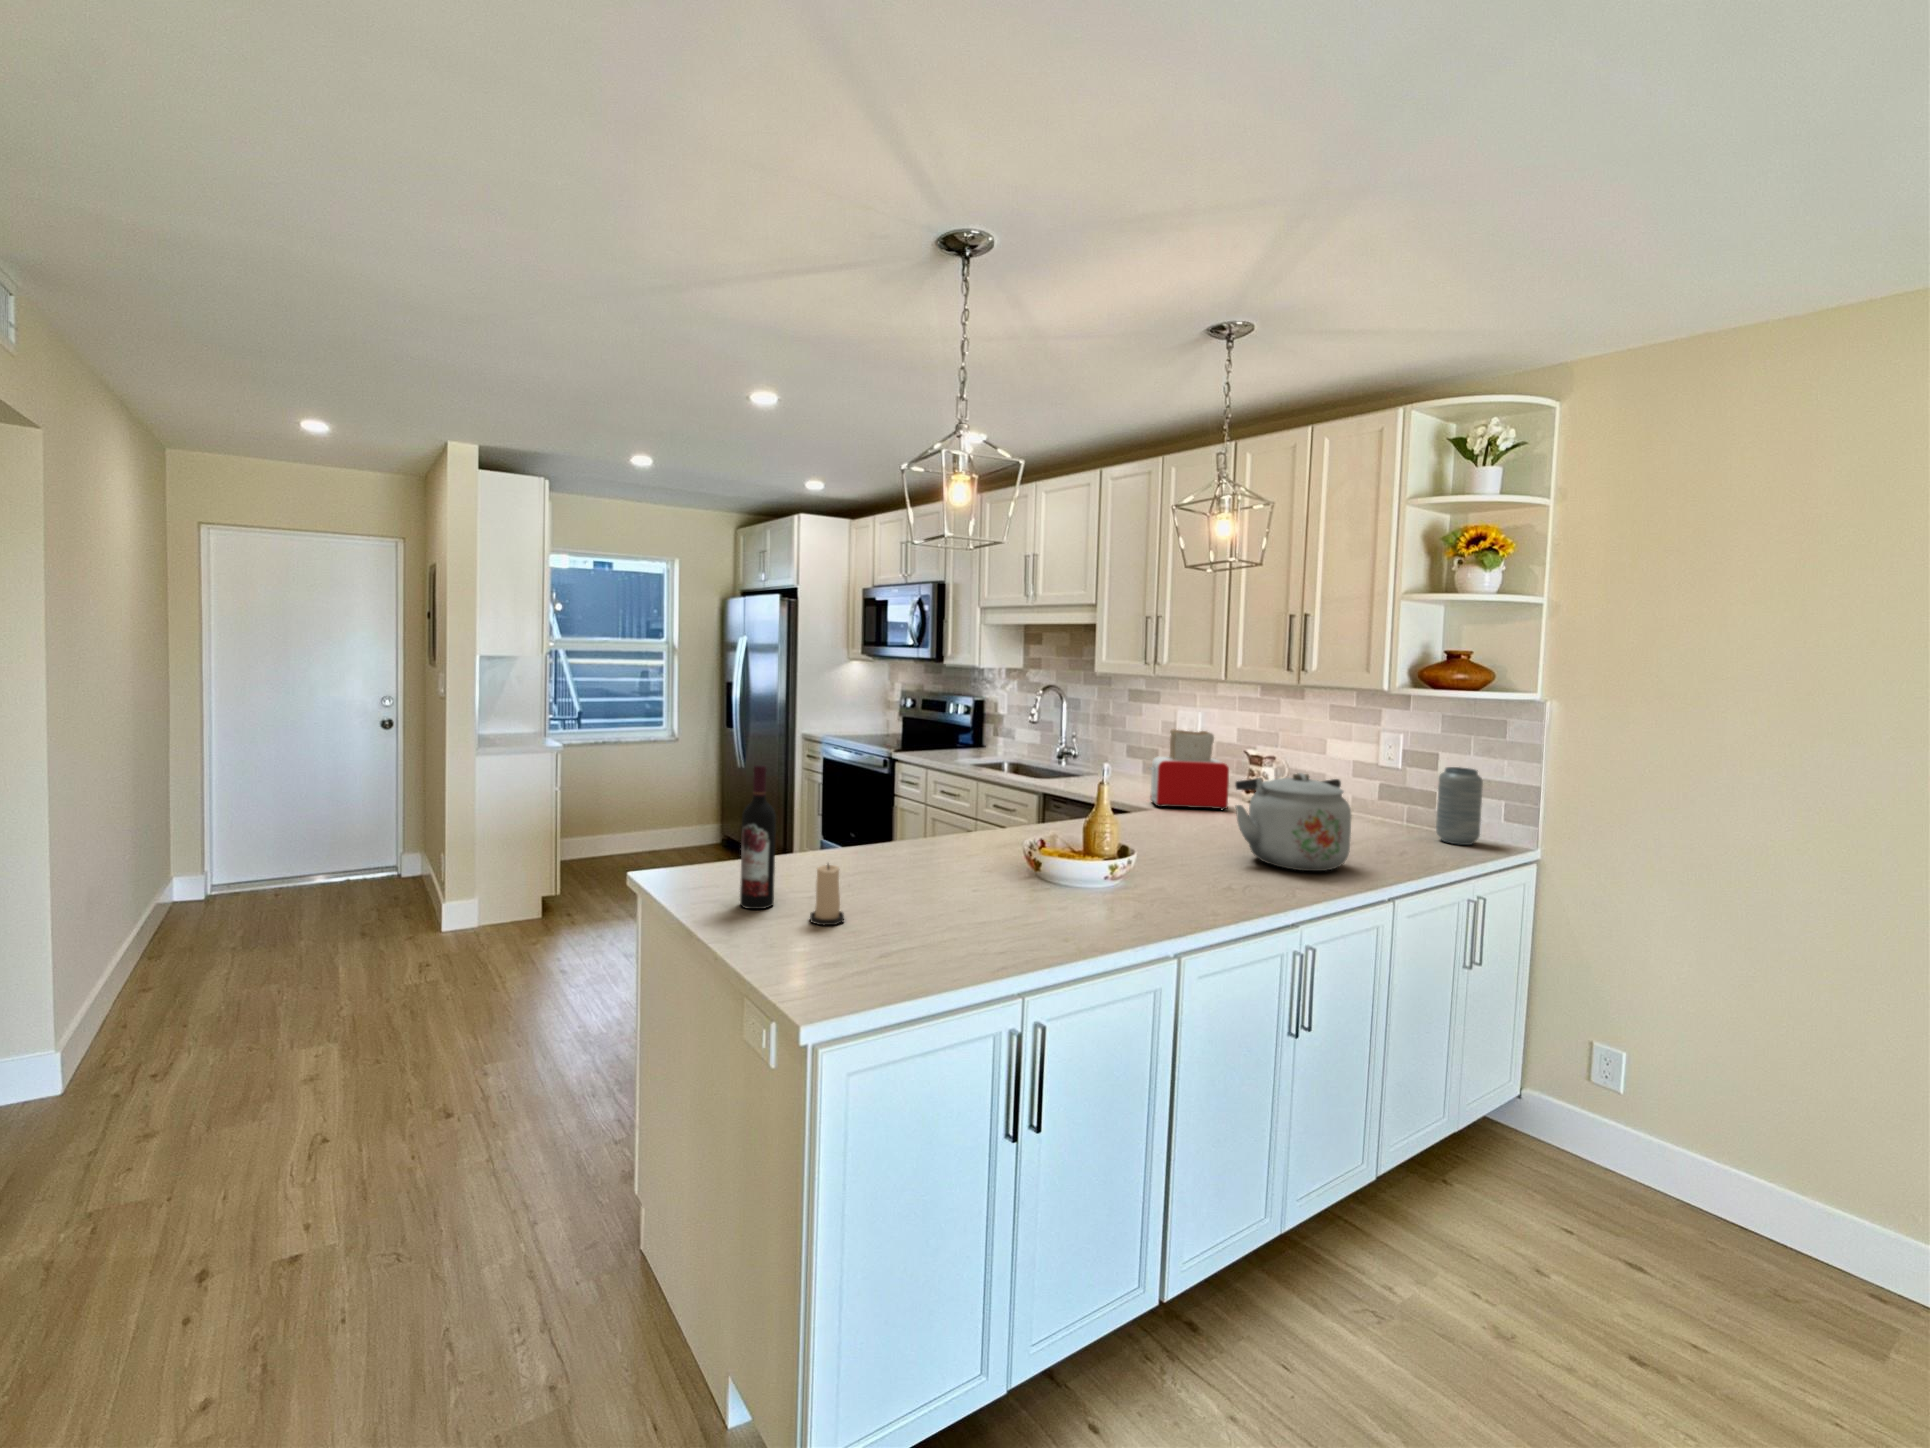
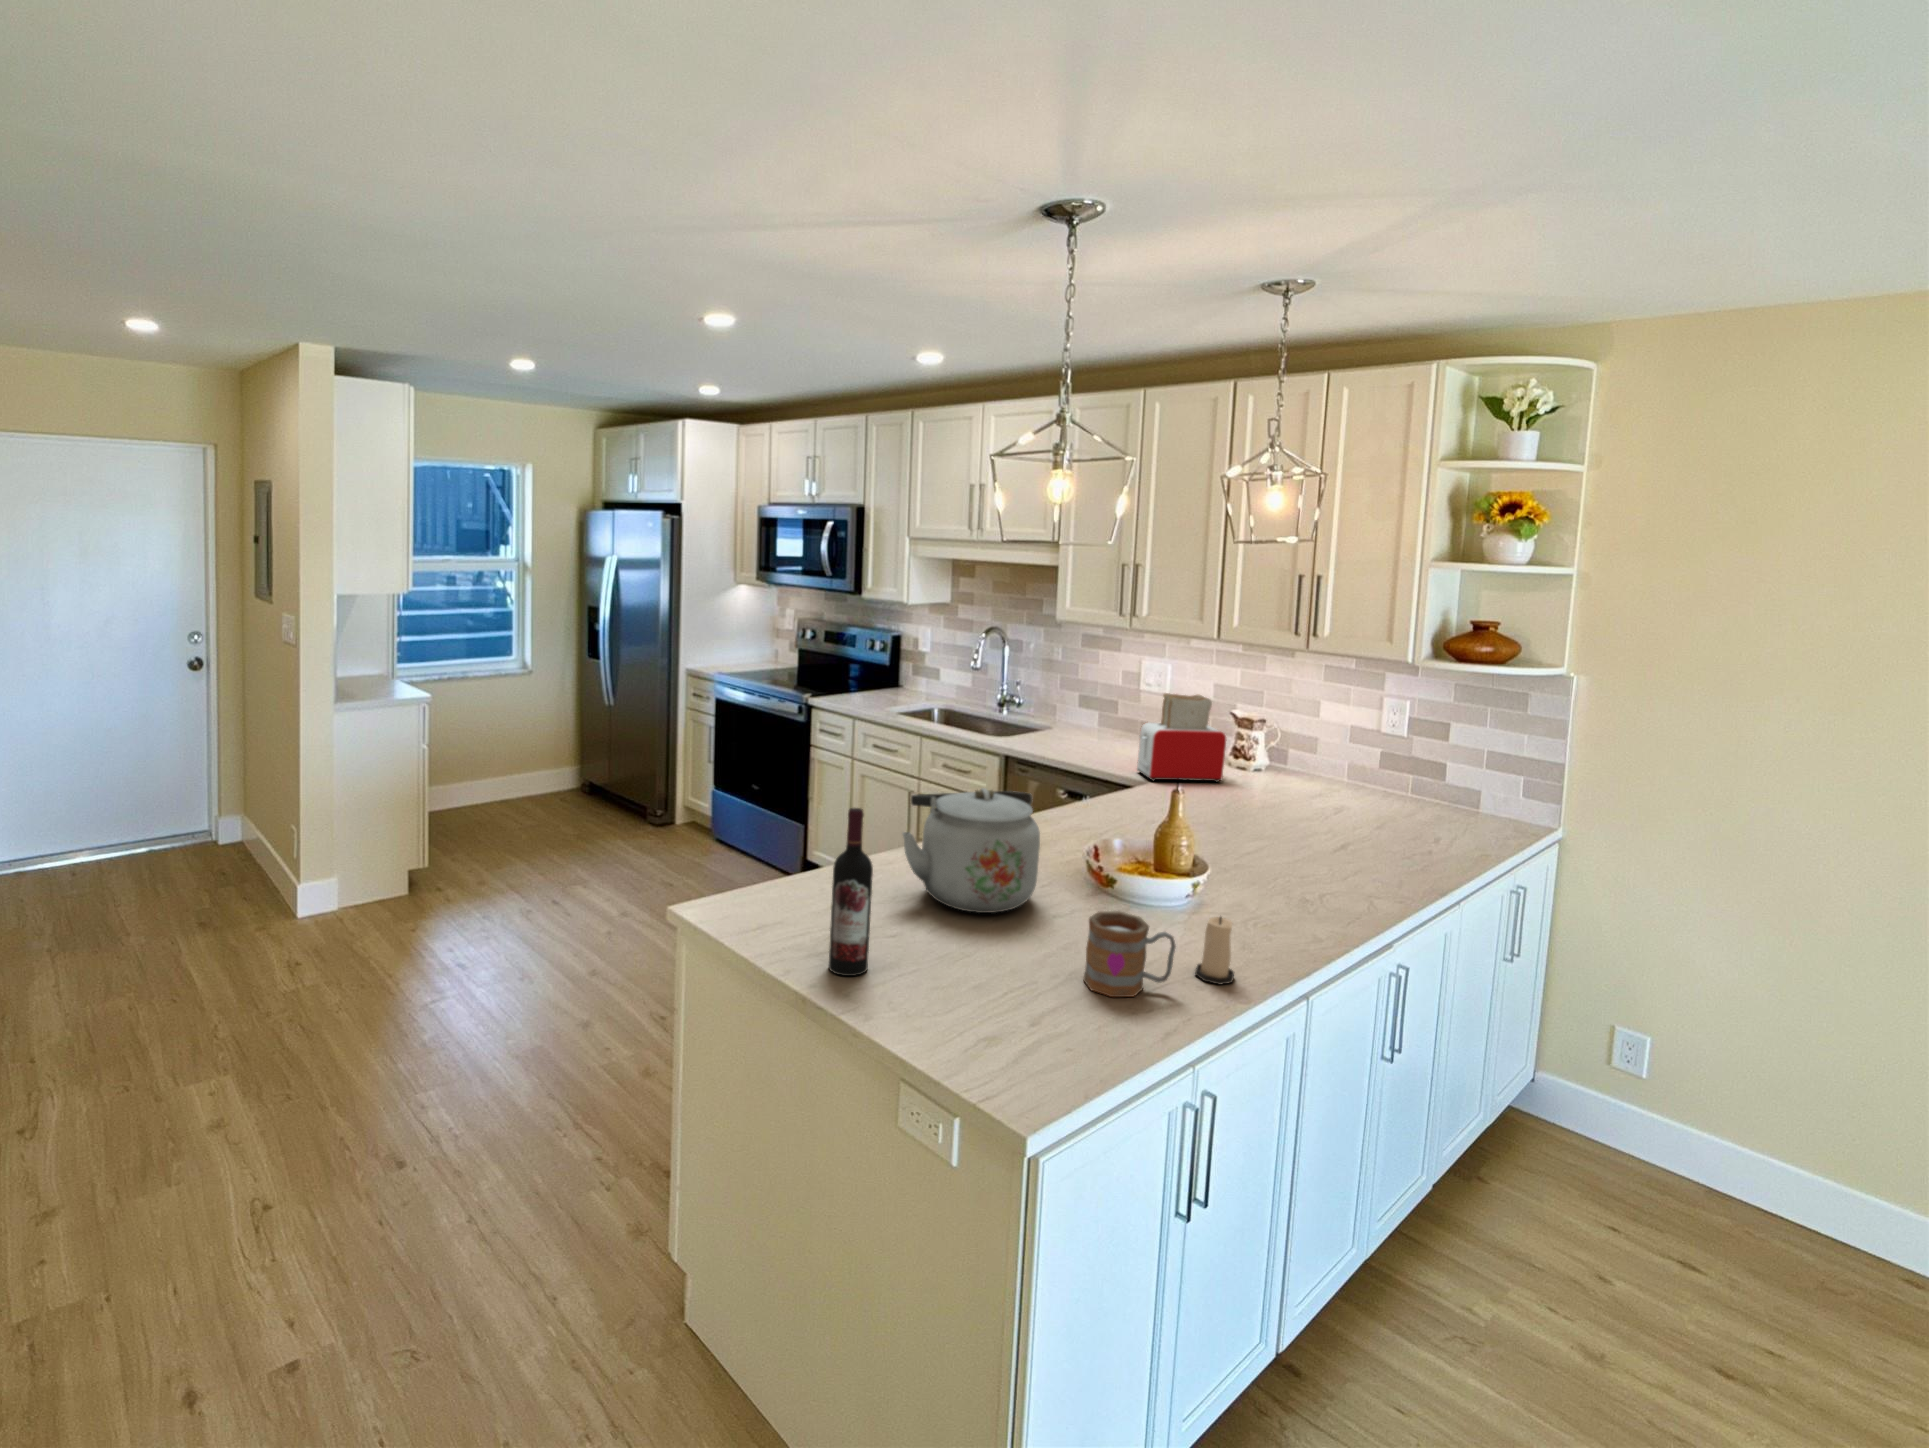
vase: present [1436,767,1483,845] -> none [1441,742,1492,822]
kettle: present [1235,773,1352,871] -> present [902,788,1040,913]
mug: none [955,863,1031,937] -> present [1083,911,1176,997]
candle: present [810,864,844,925] -> present [1195,917,1234,984]

